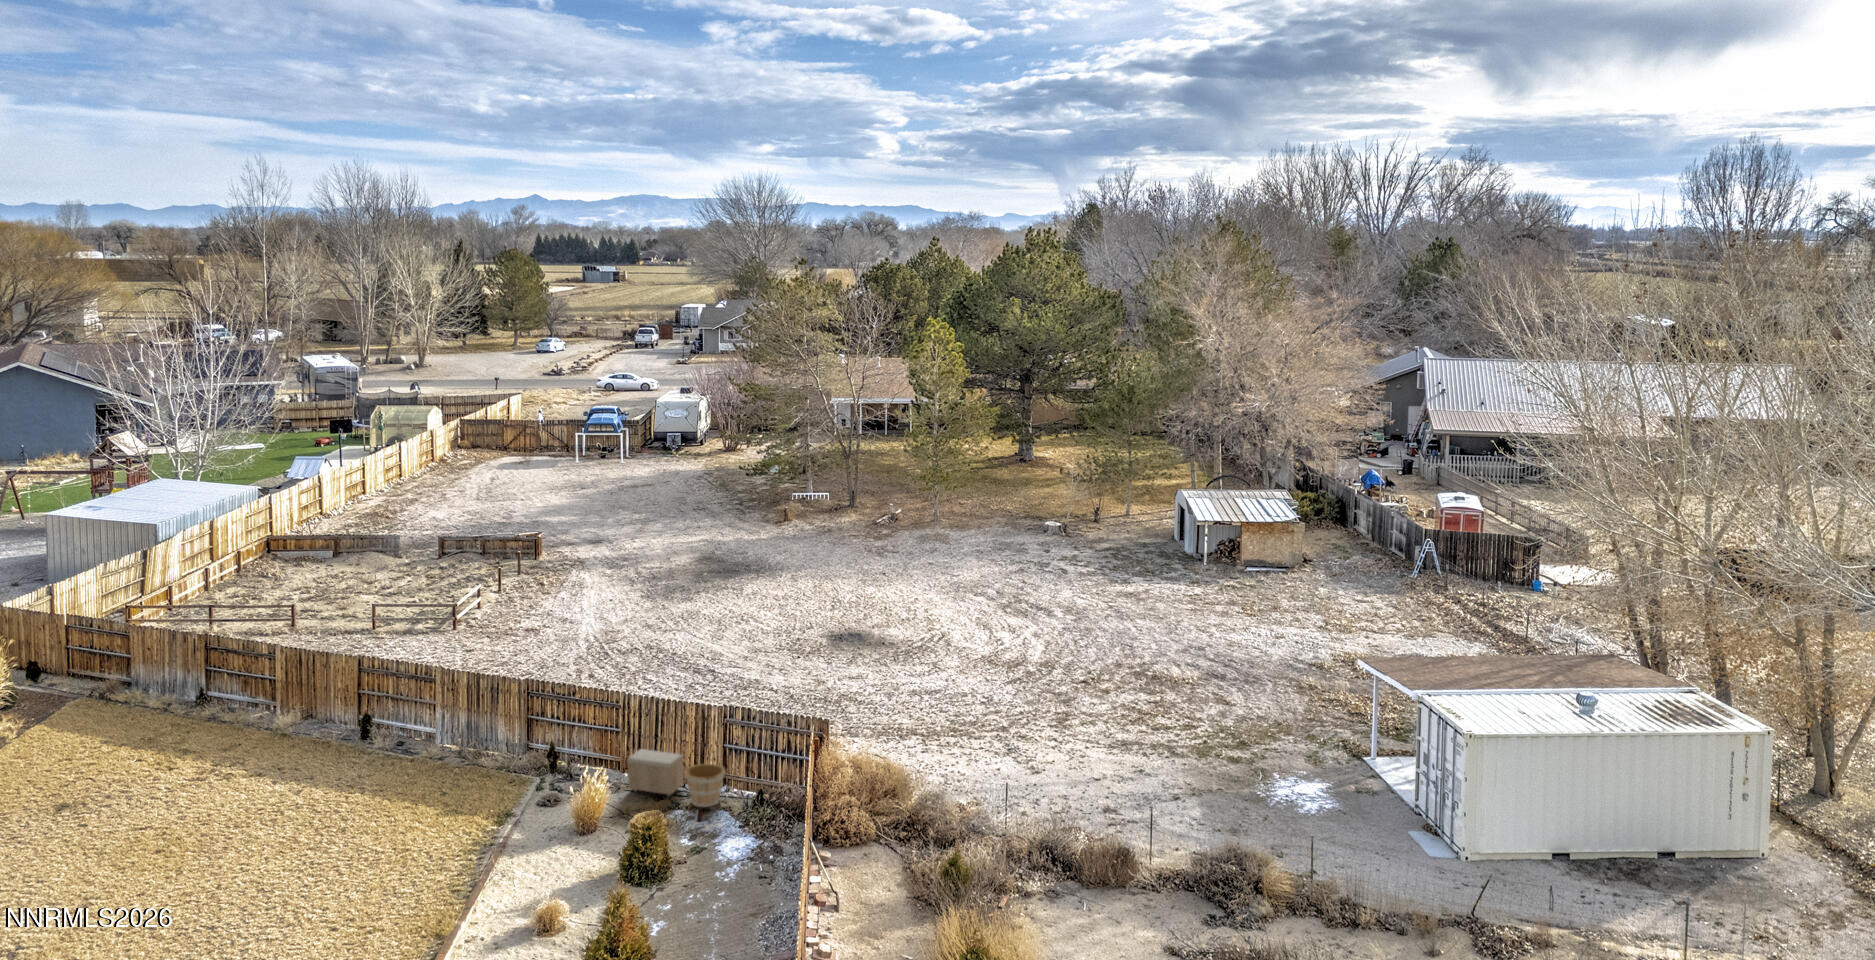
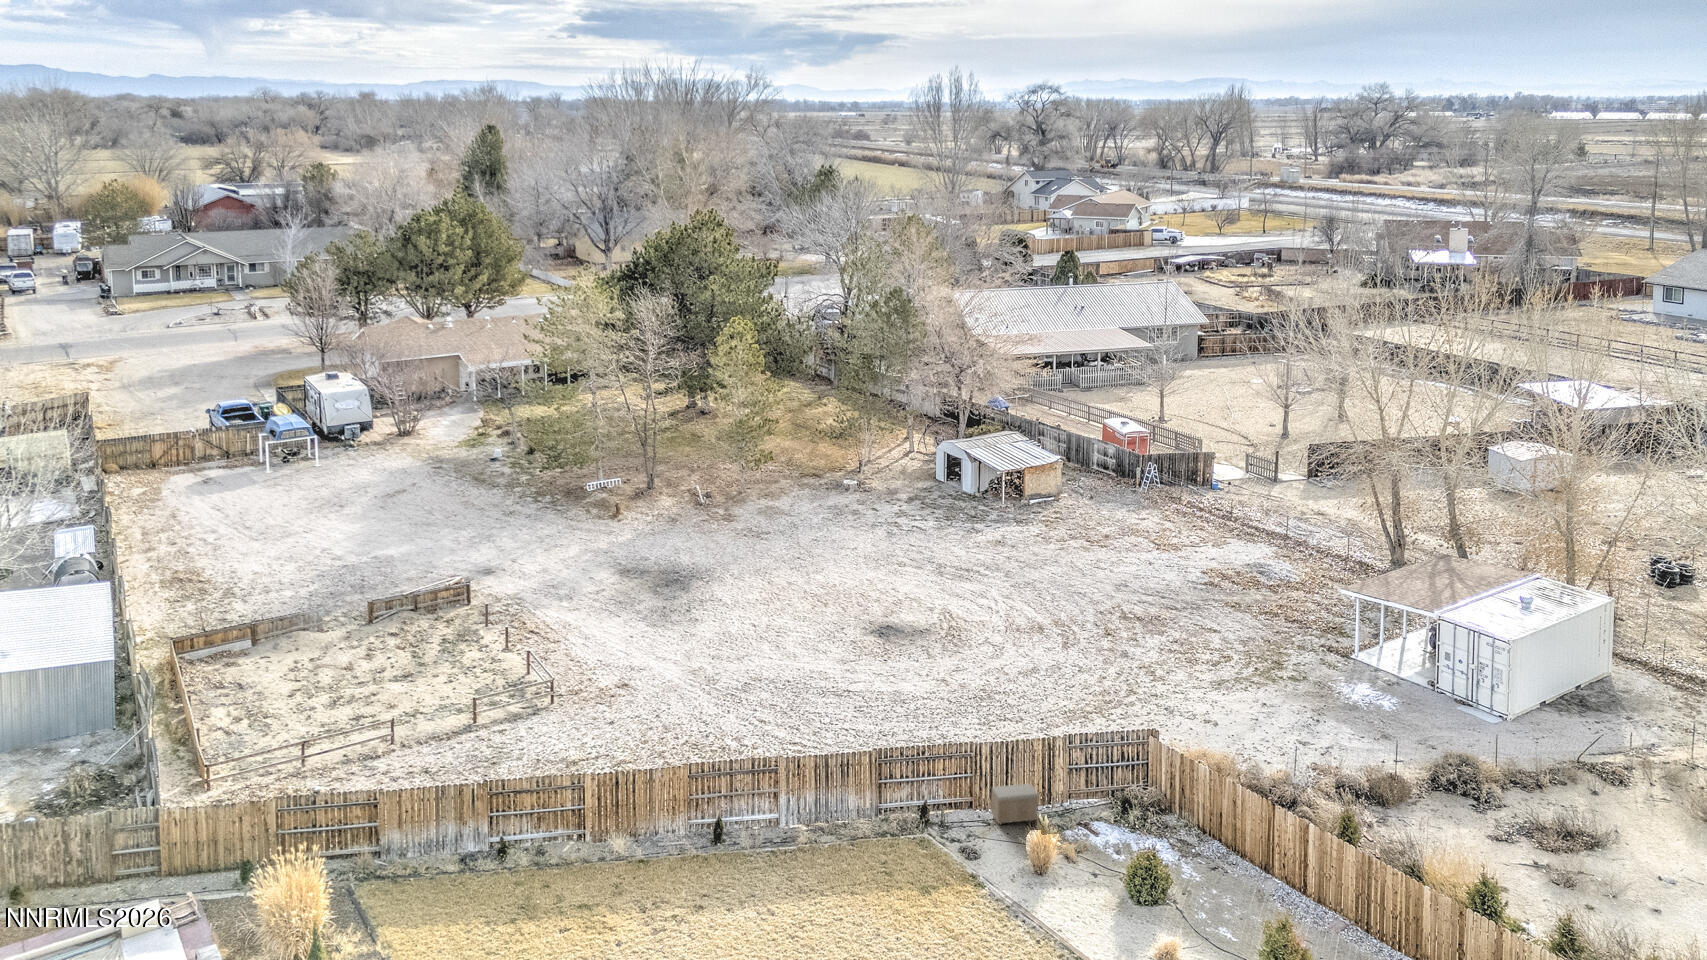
wooden bucket: present [685,764,725,807] -> none [1049,785,1083,824]

